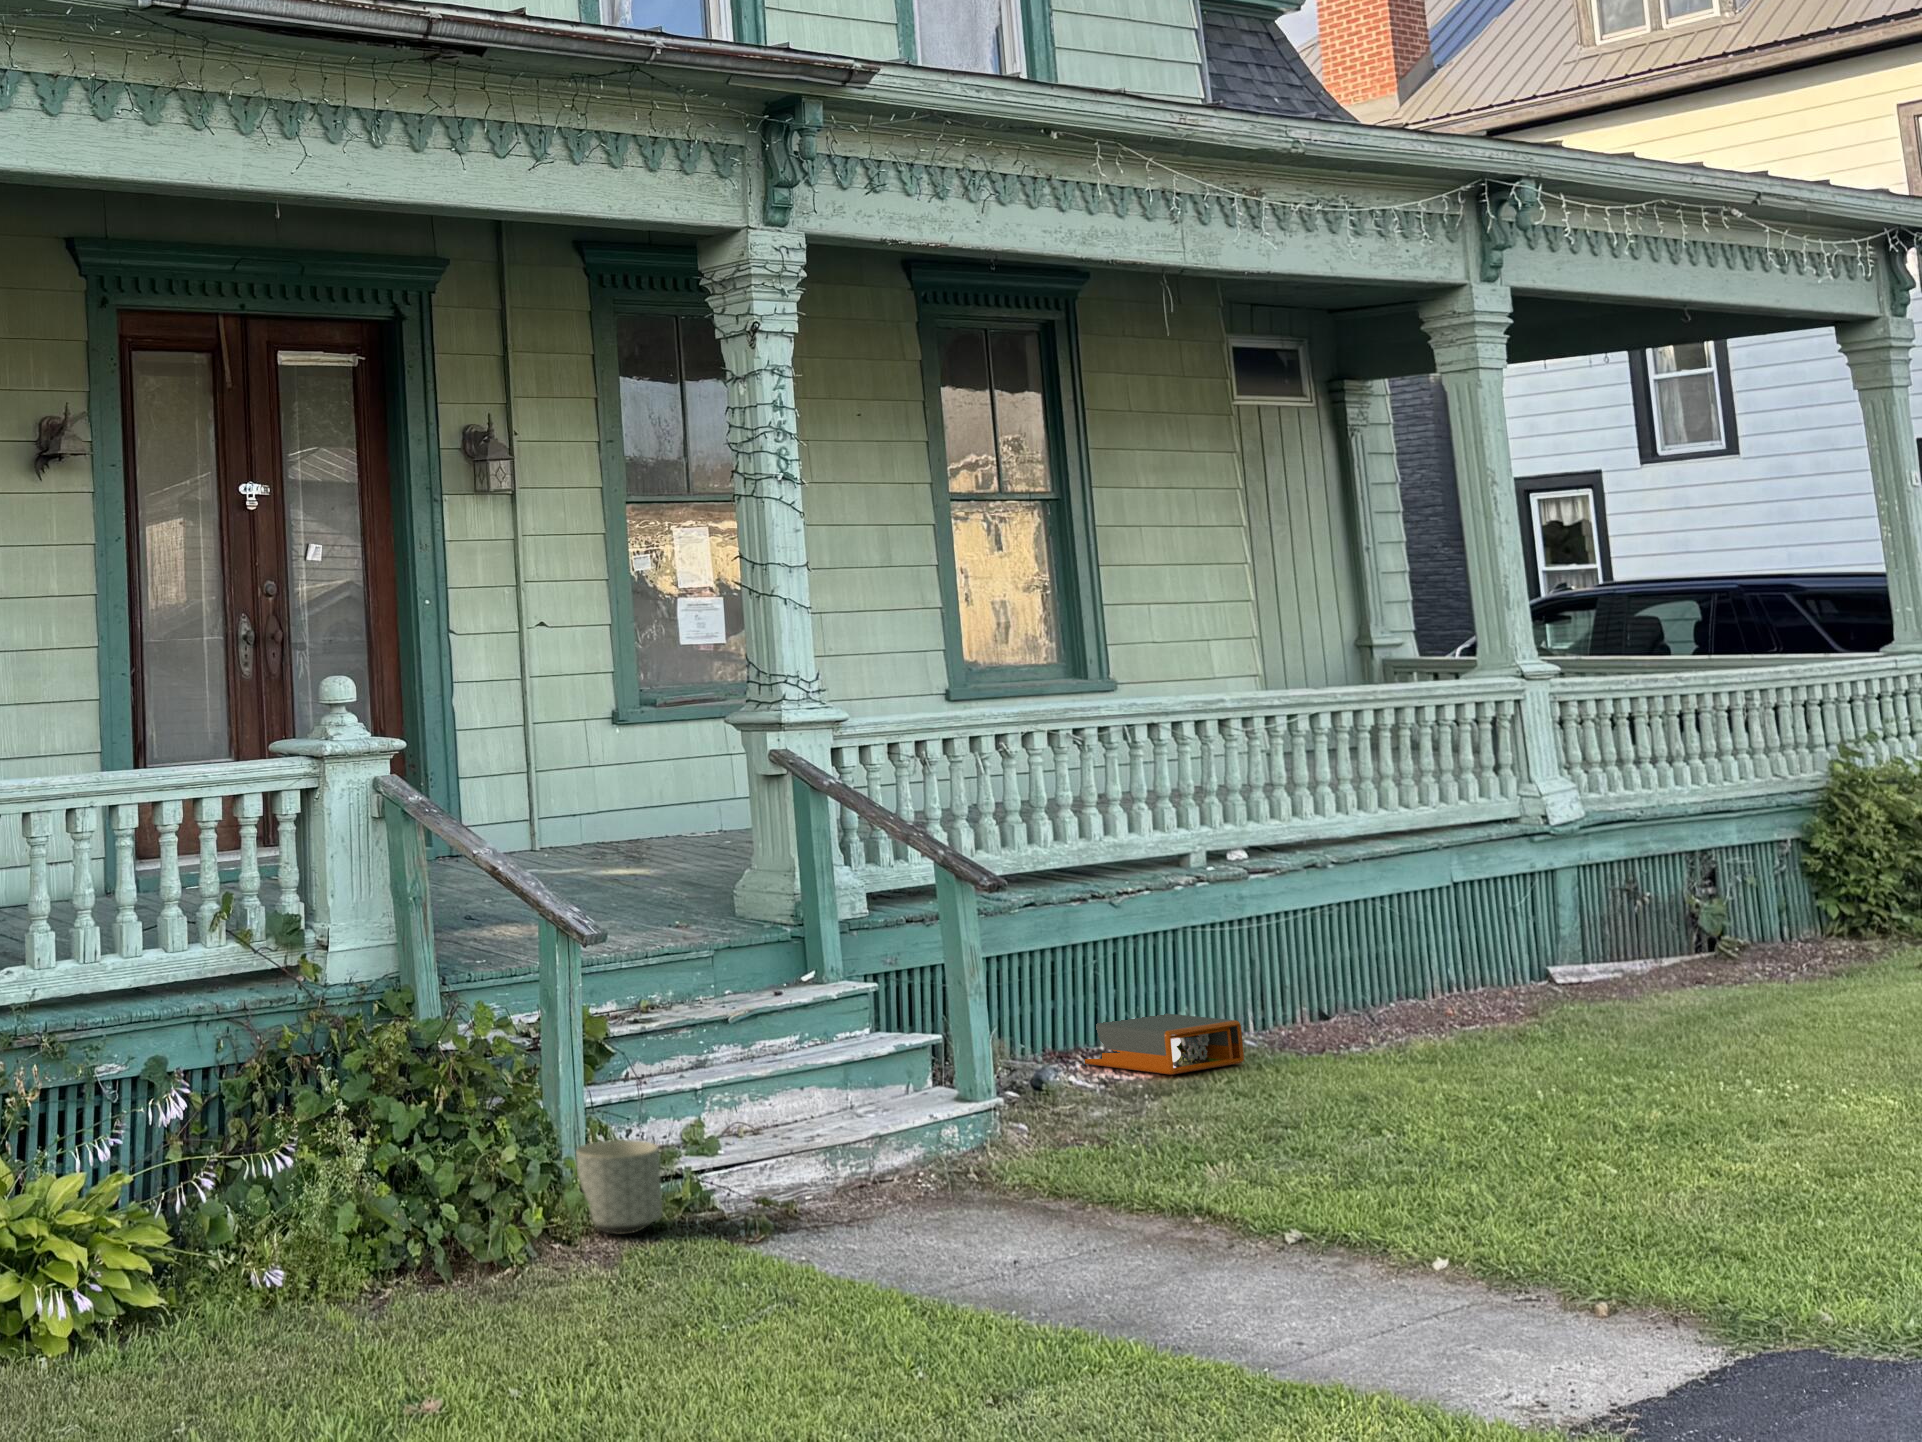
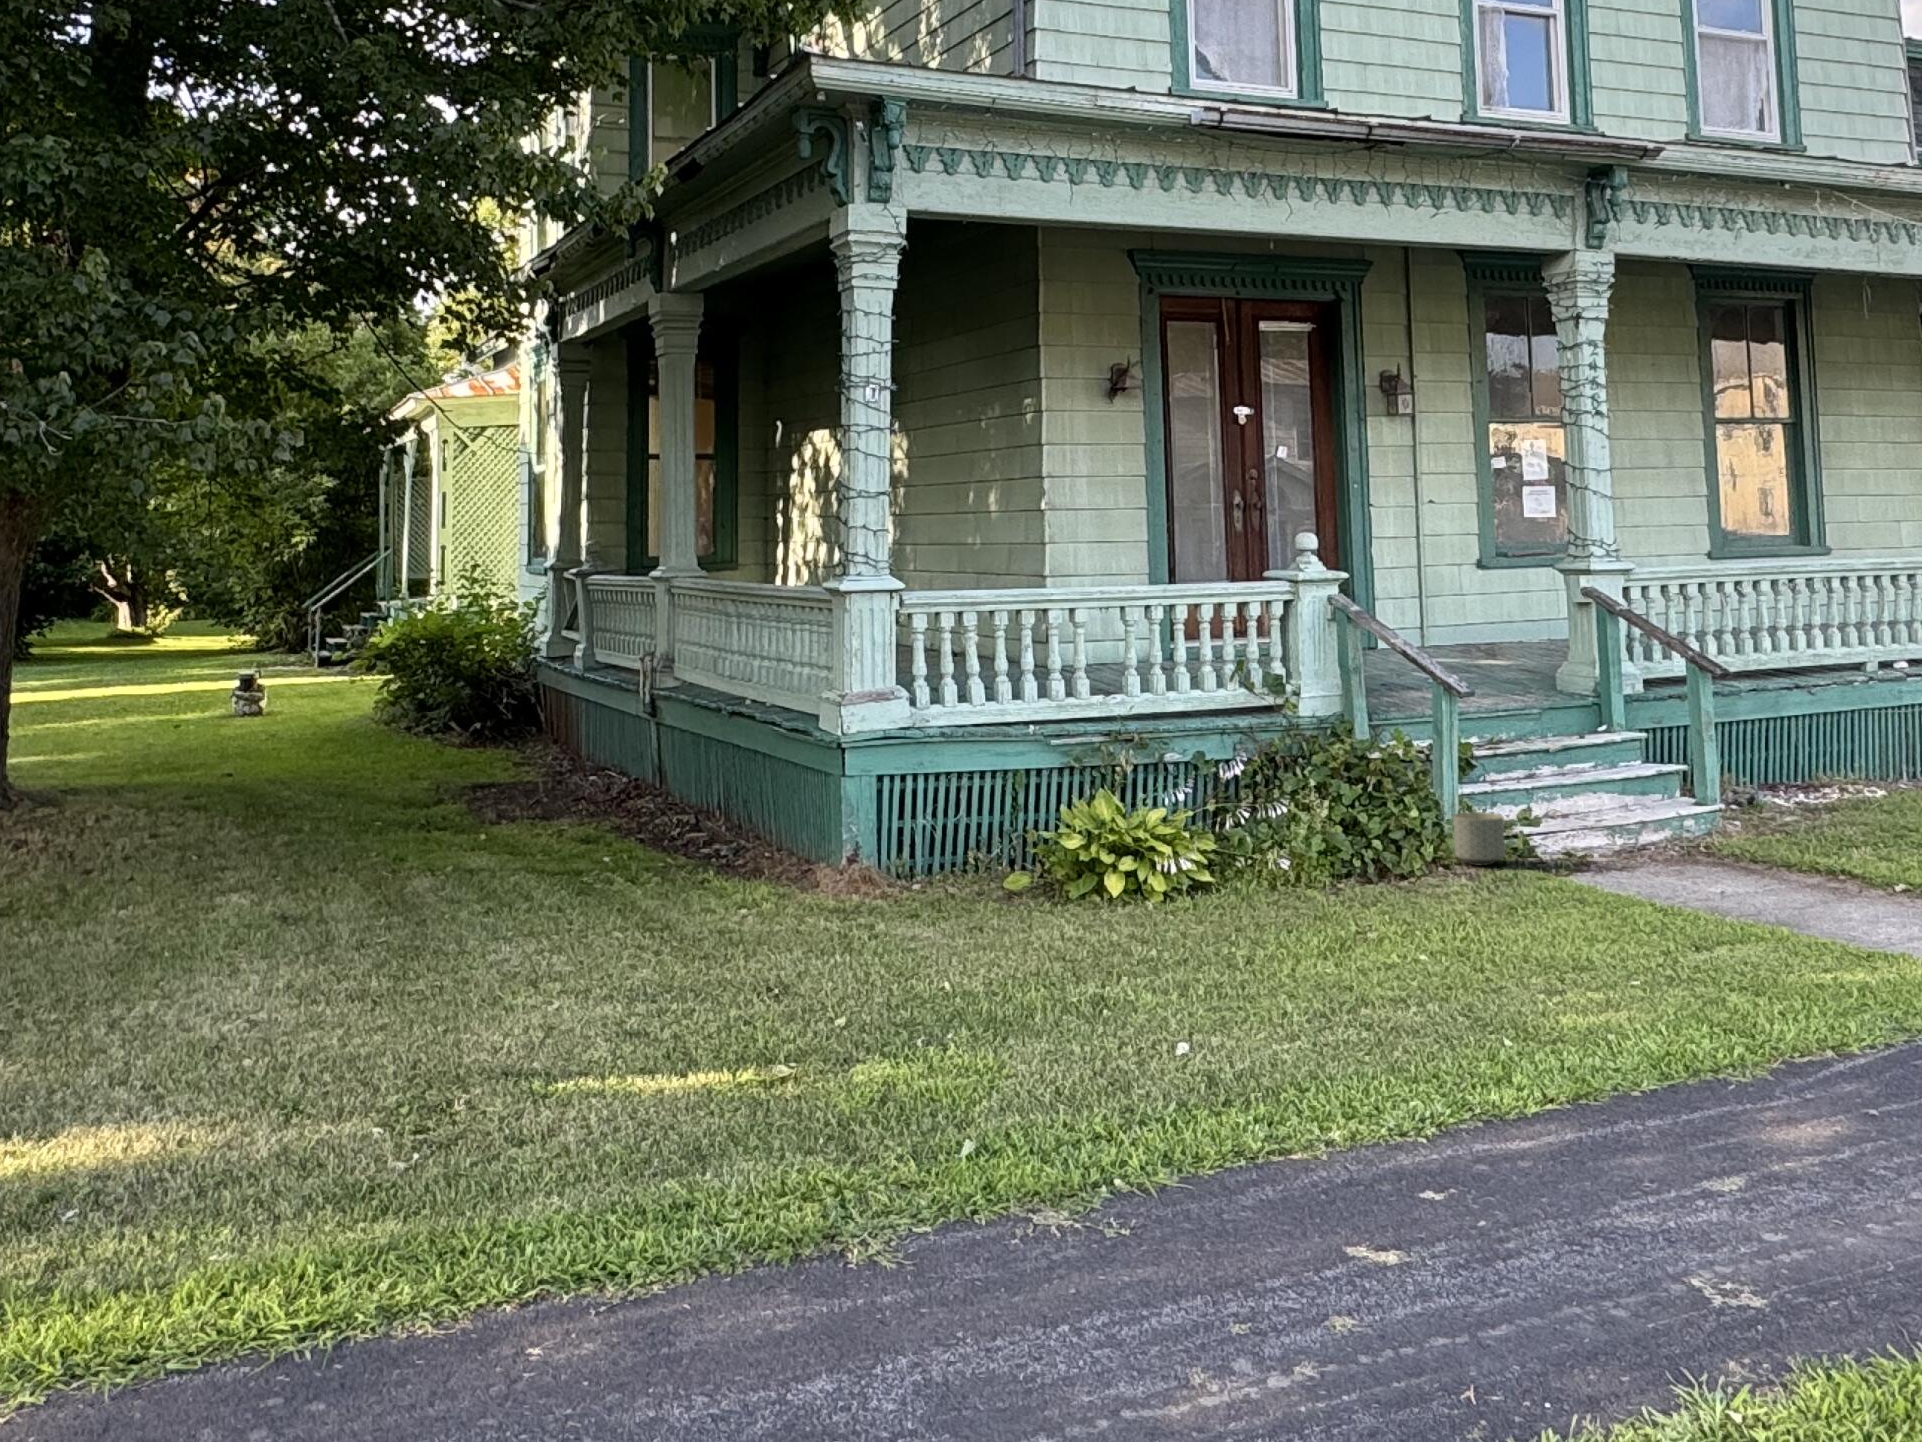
storage box: present [1085,1014,1244,1075] -> none [1778,764,1894,803]

